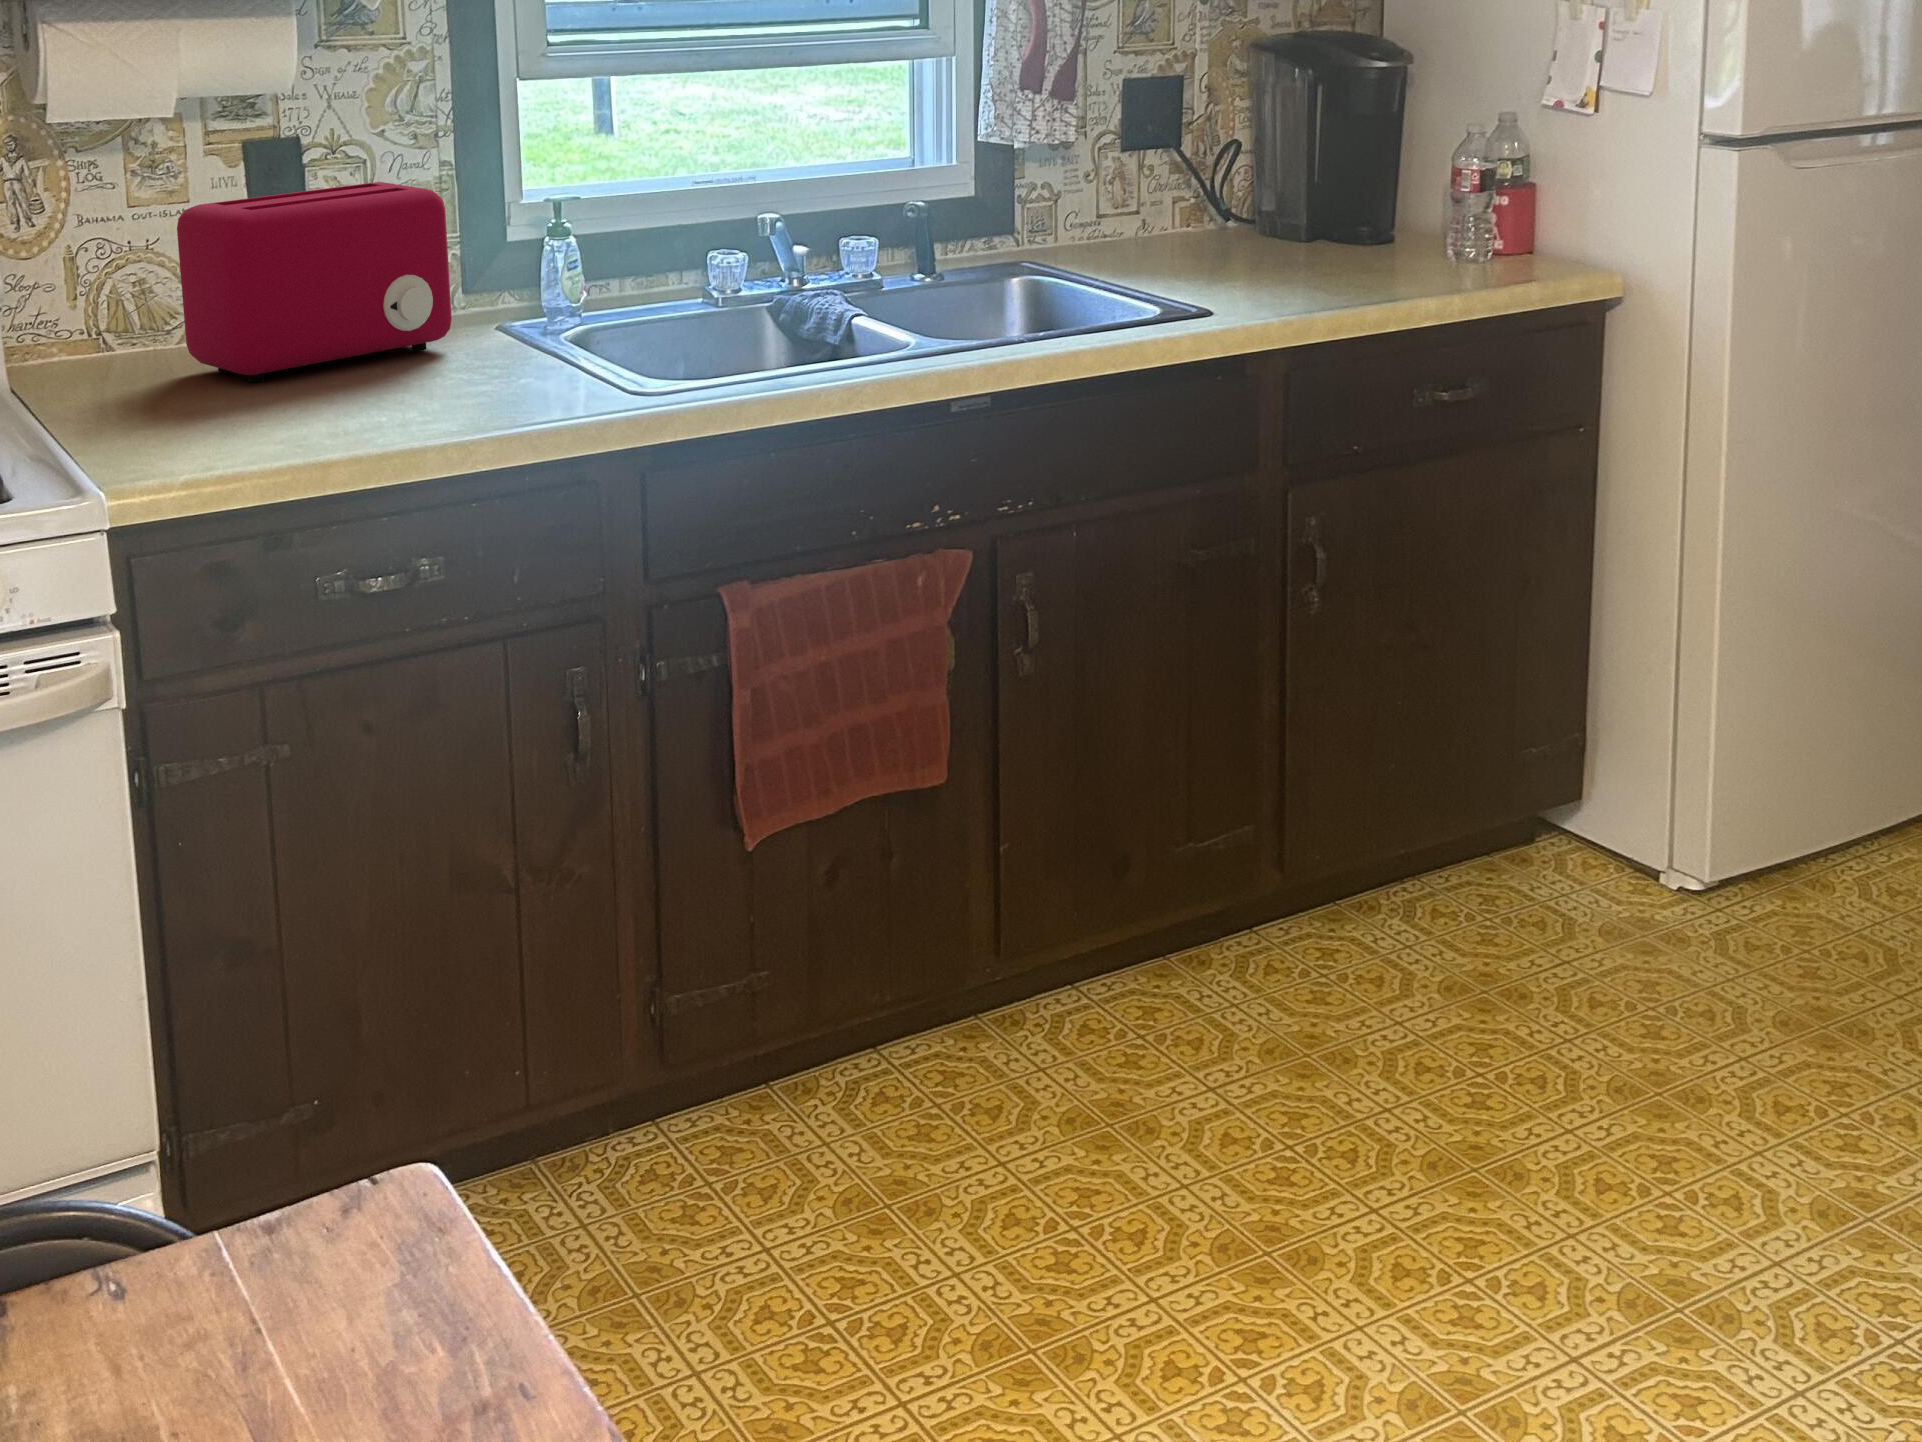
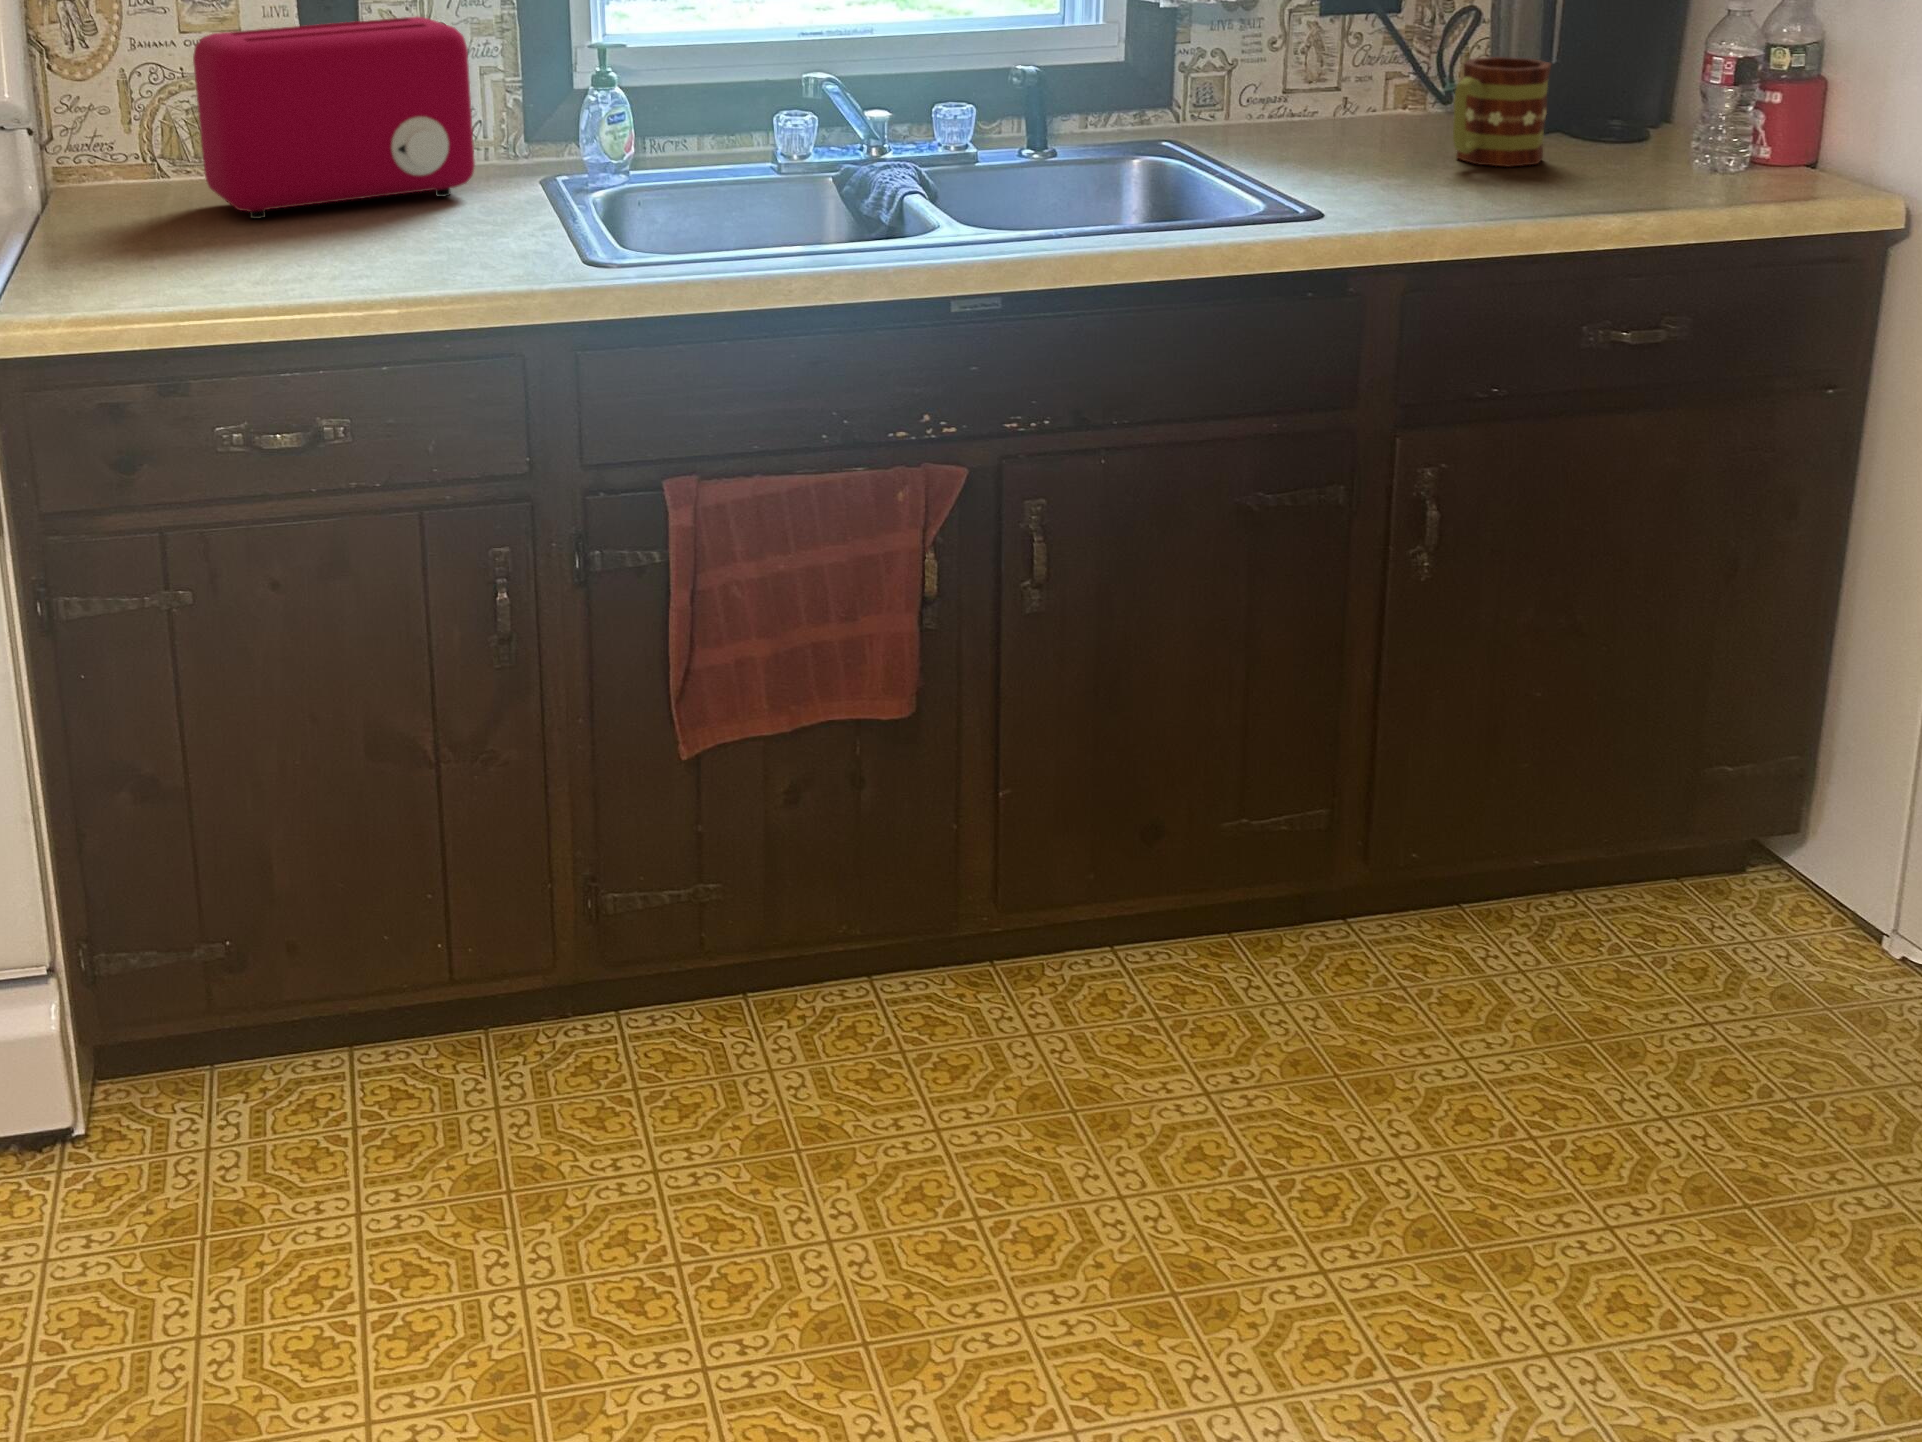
mug: none [1267,180,1336,270] -> present [1453,57,1551,167]

